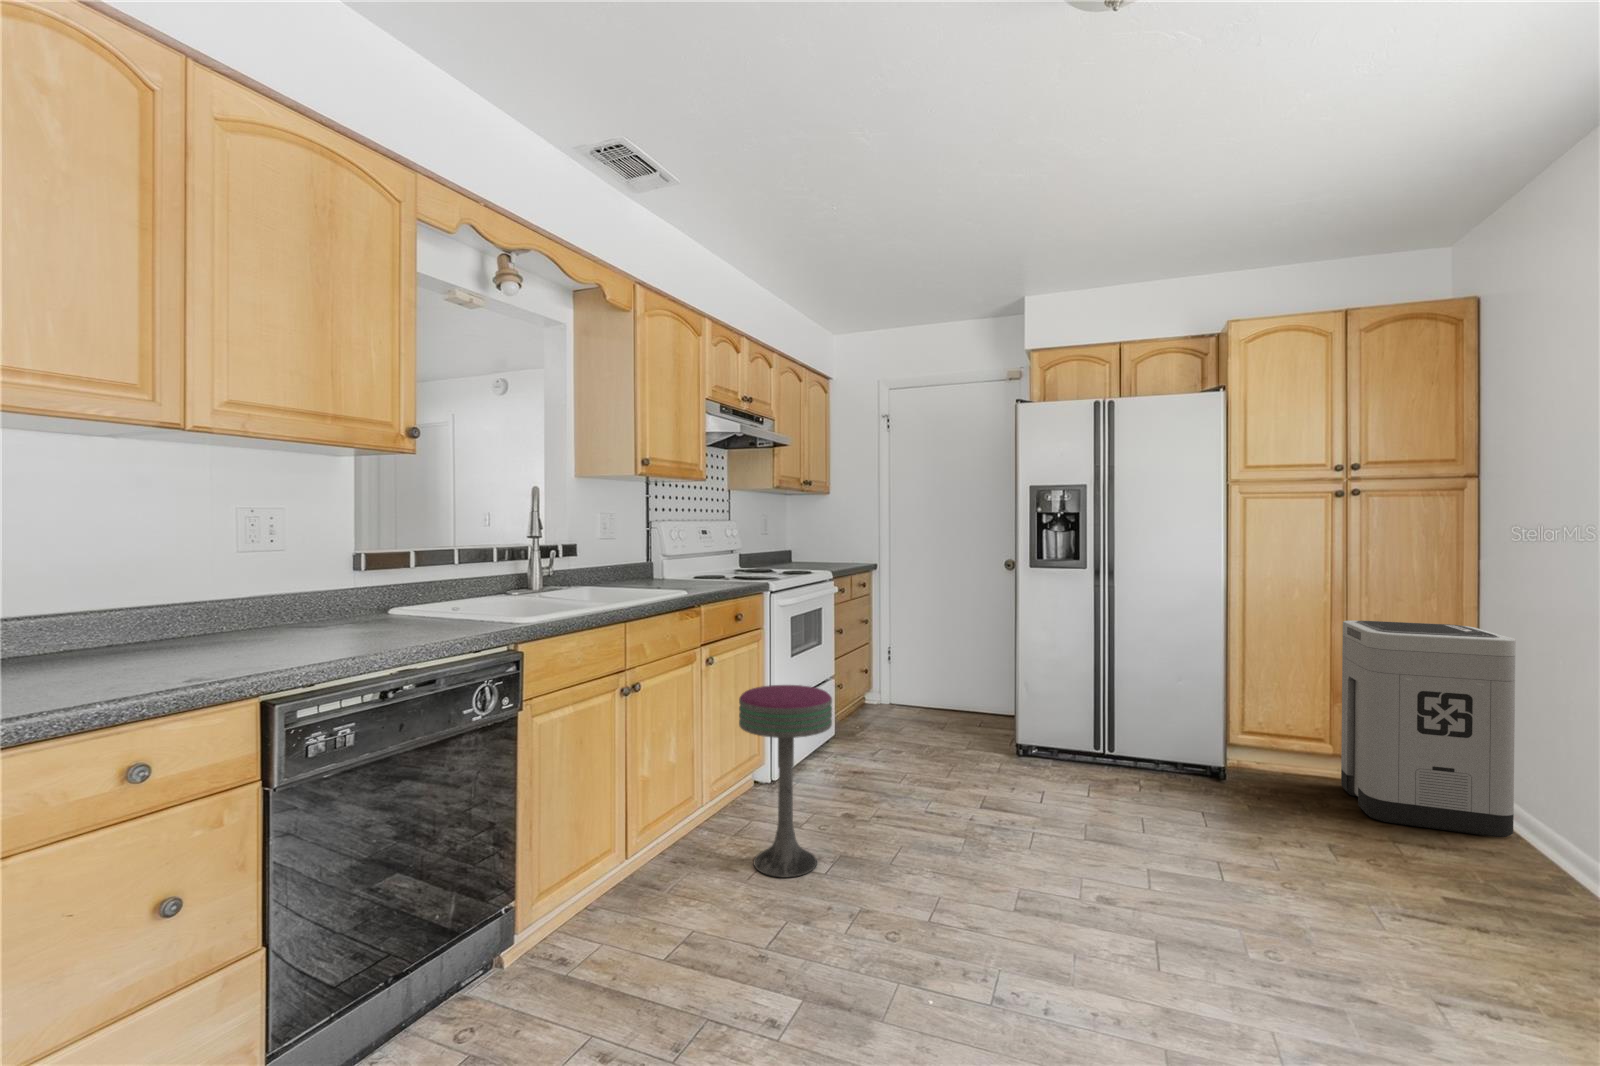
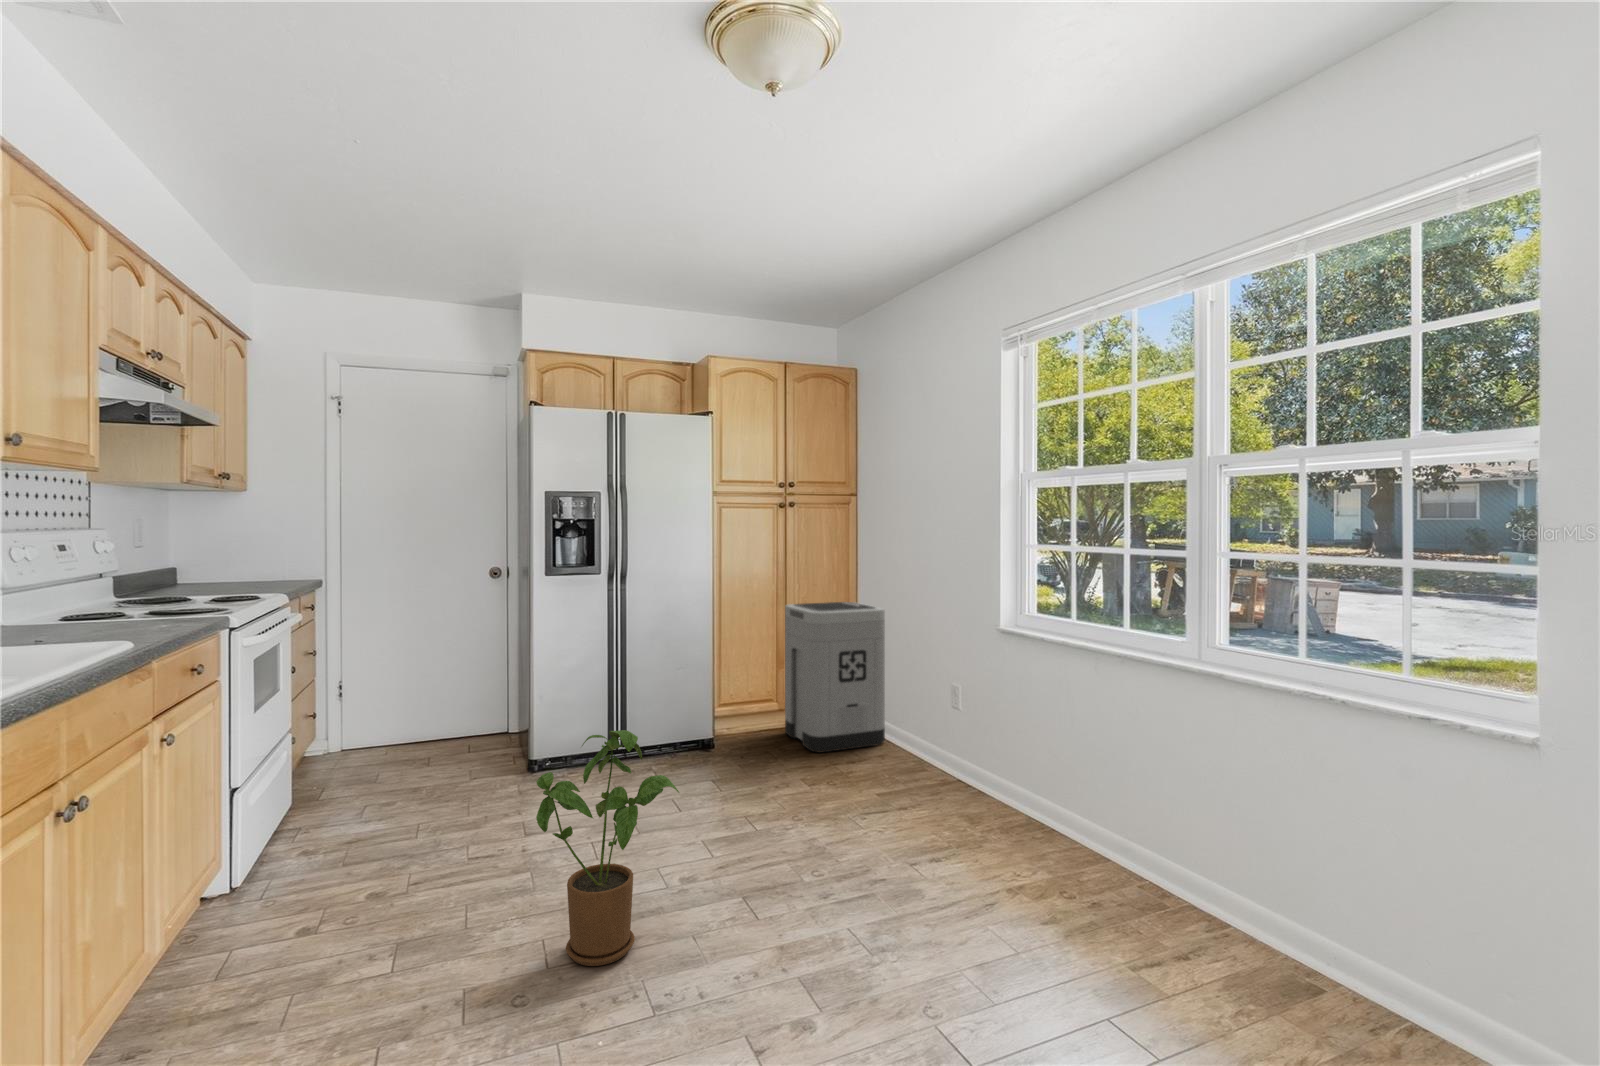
bar stool: present [739,685,832,877] -> none [248,744,394,1008]
house plant: none [920,717,1057,941] -> present [536,730,679,966]

